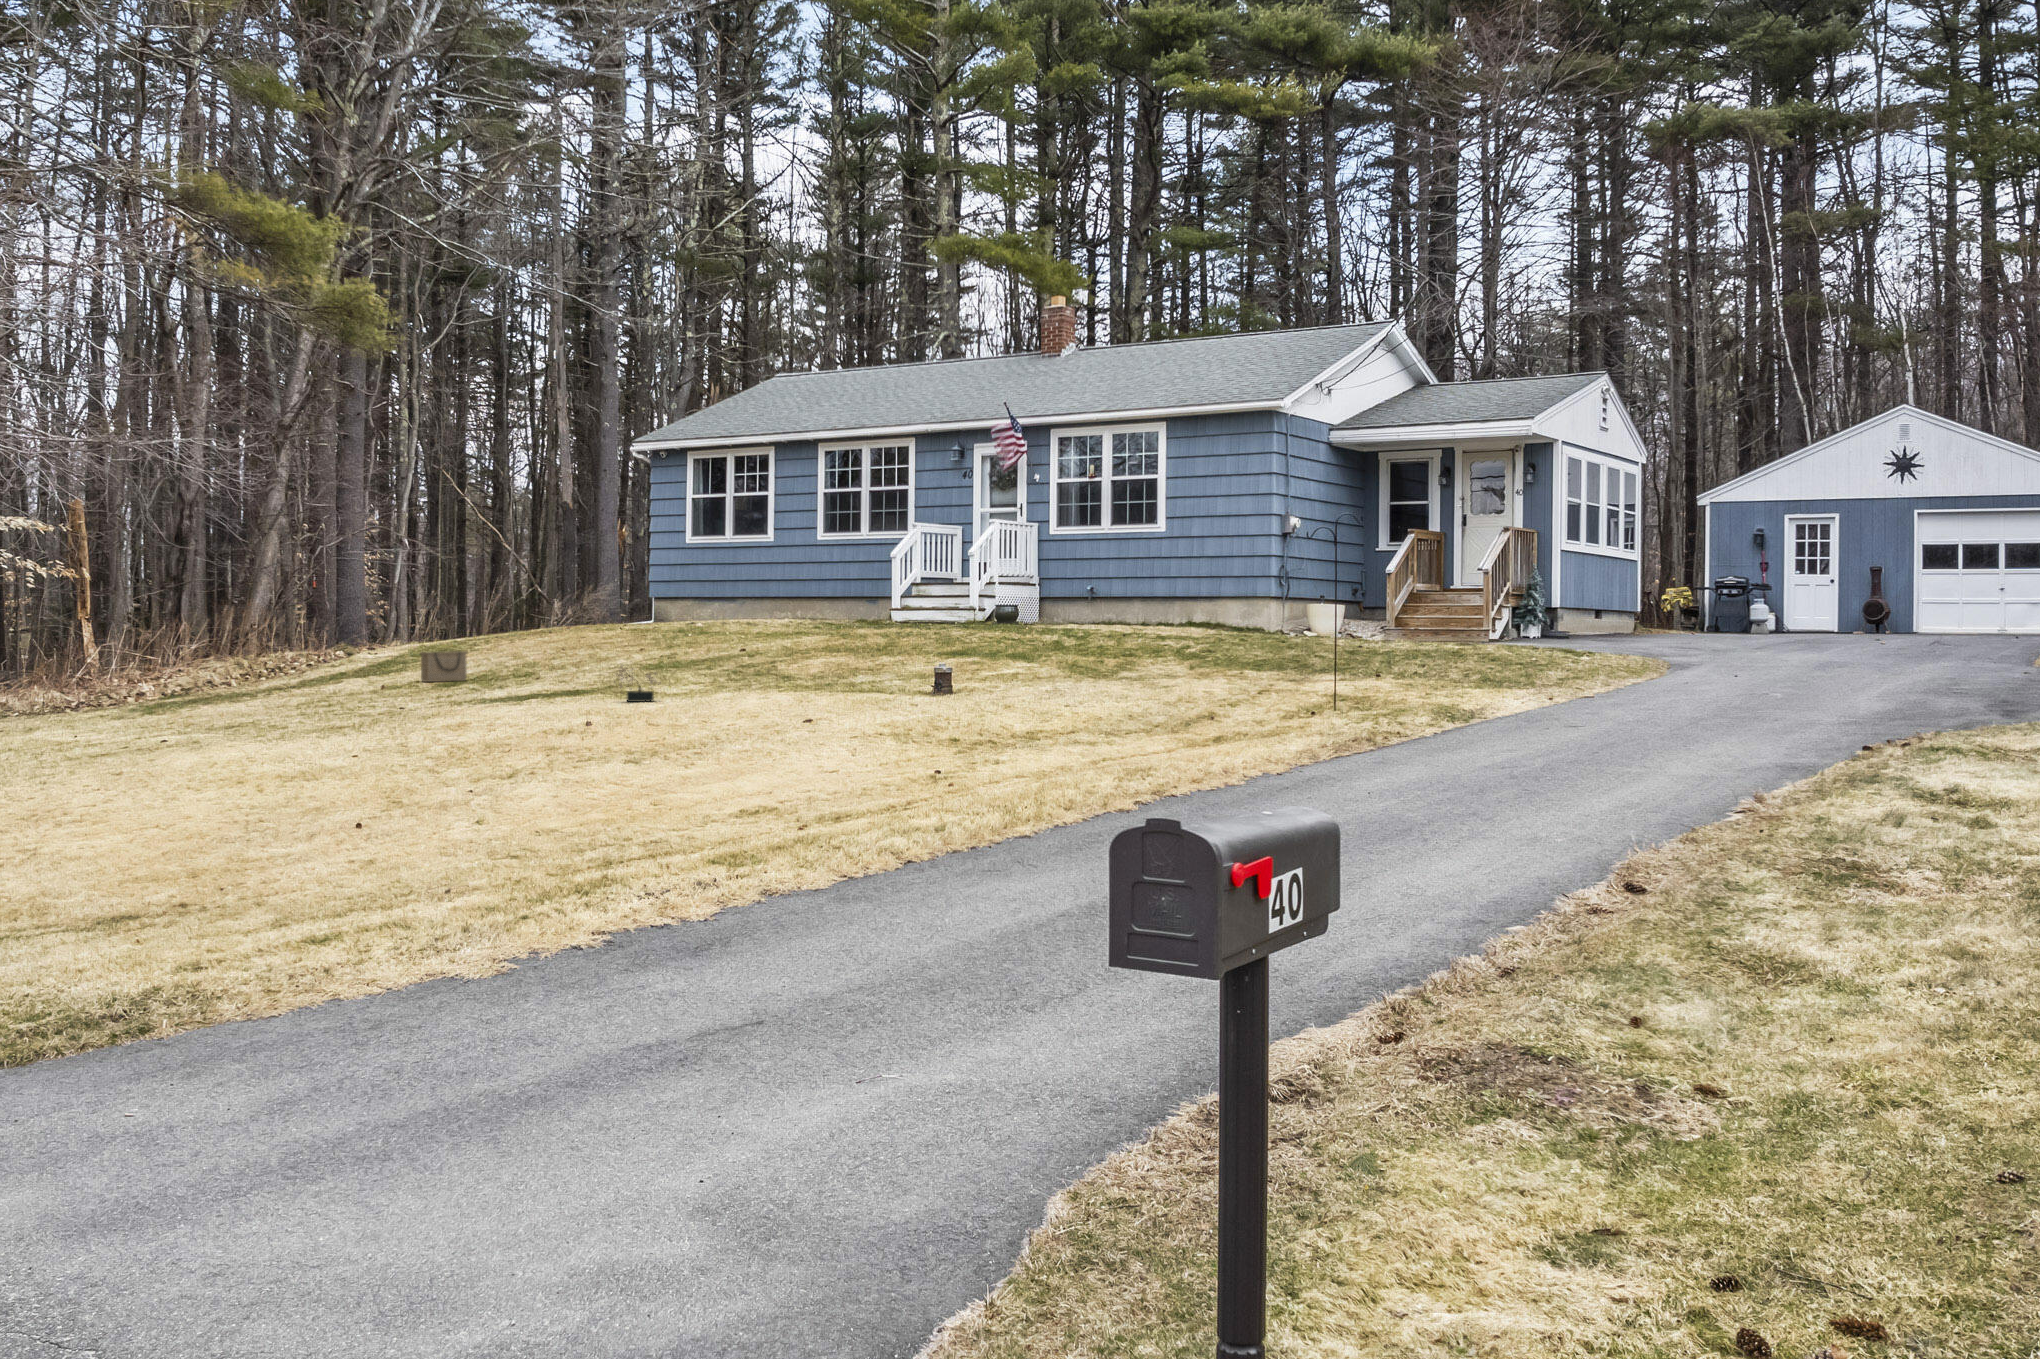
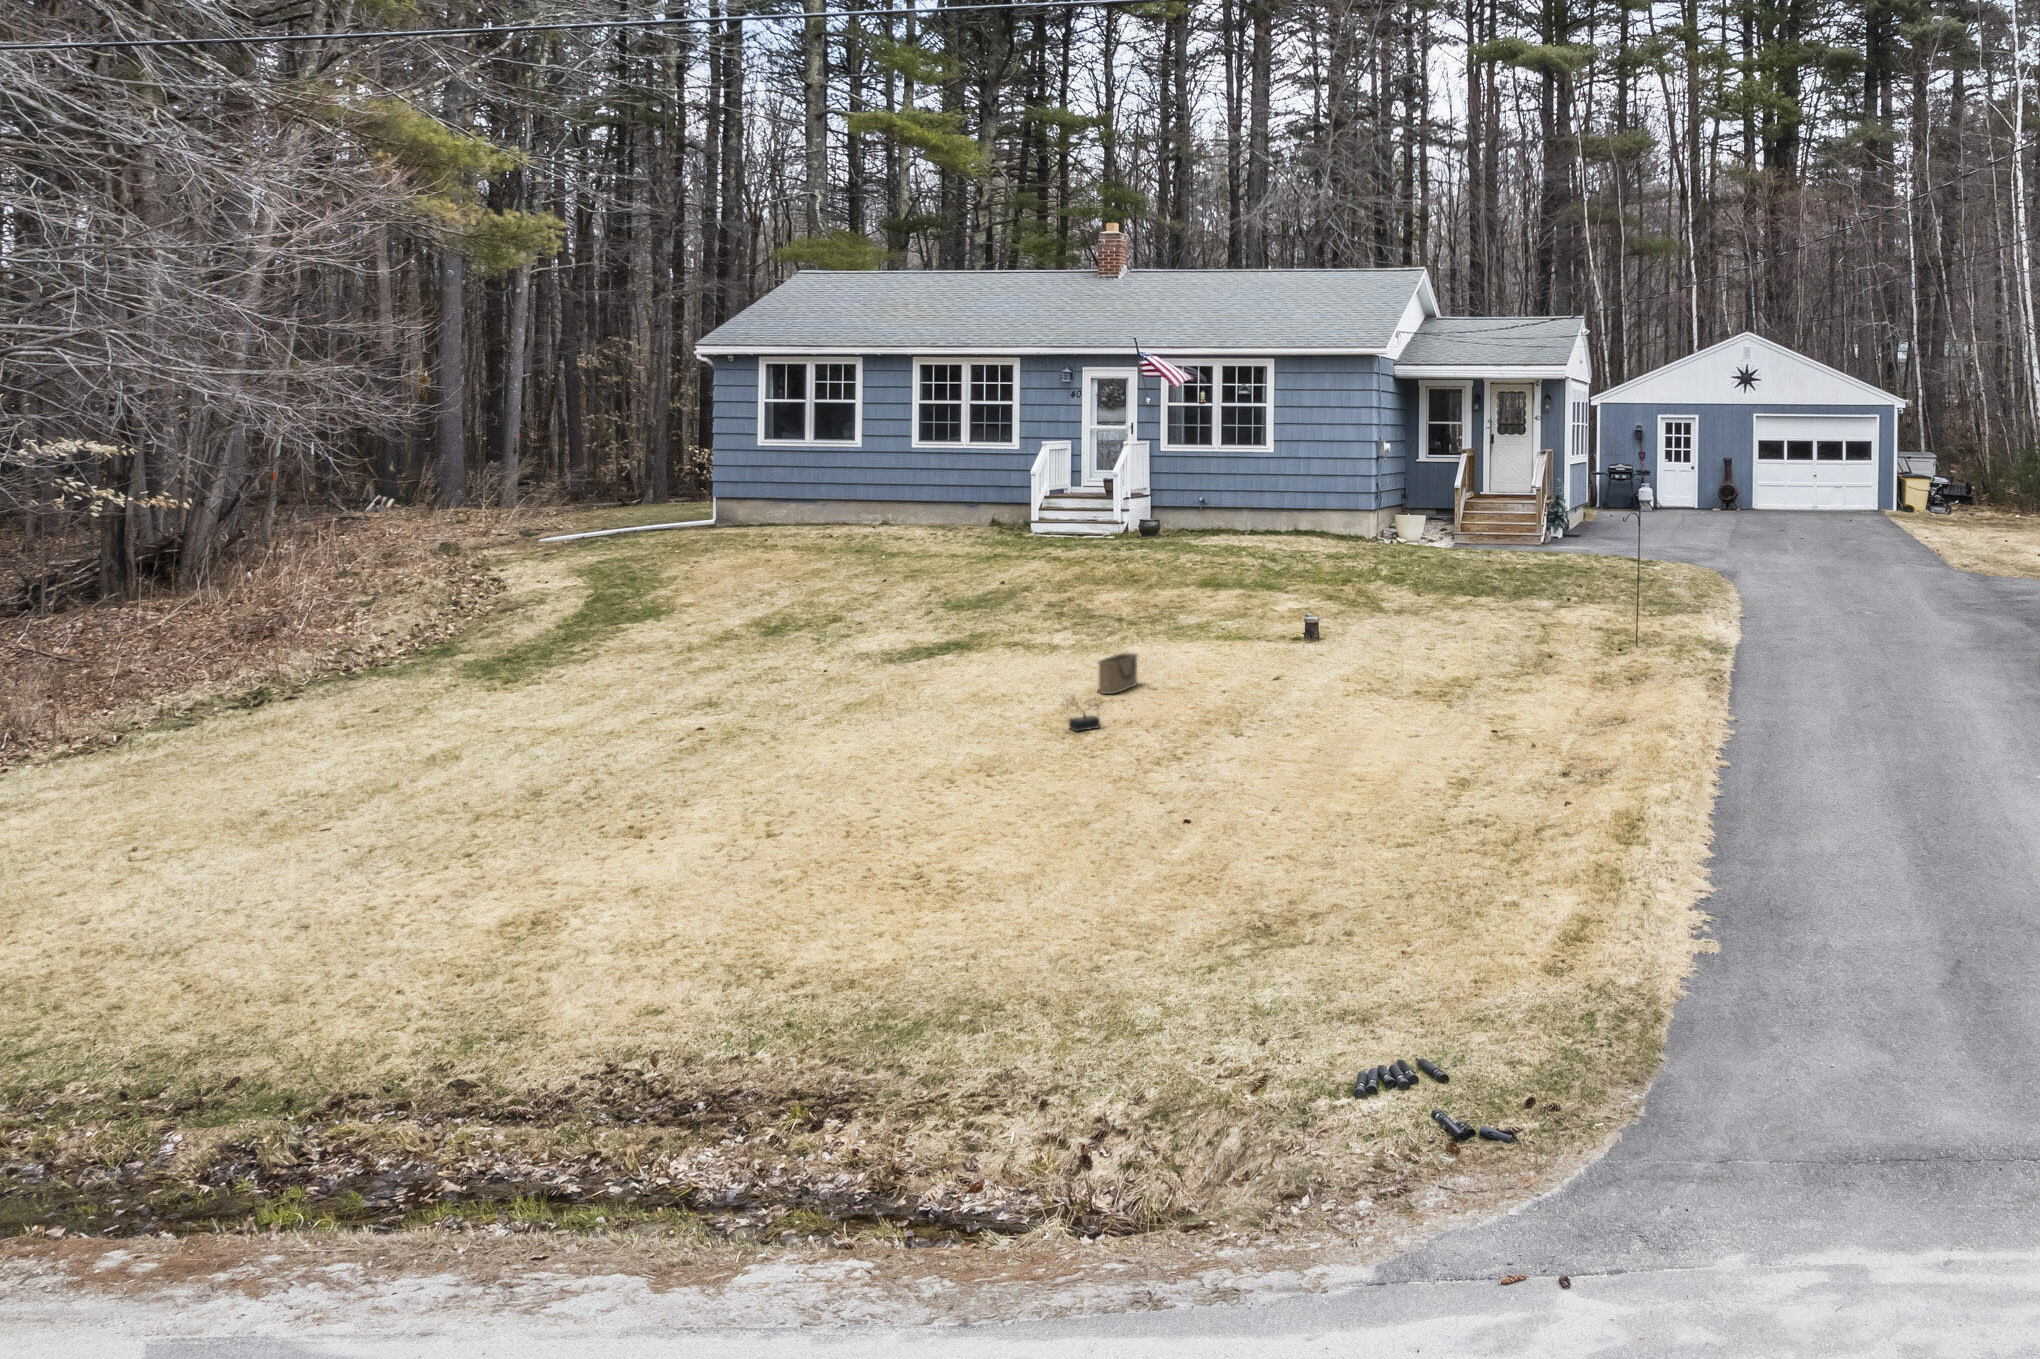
basket: present [420,651,467,682] -> present [1098,653,1137,694]

